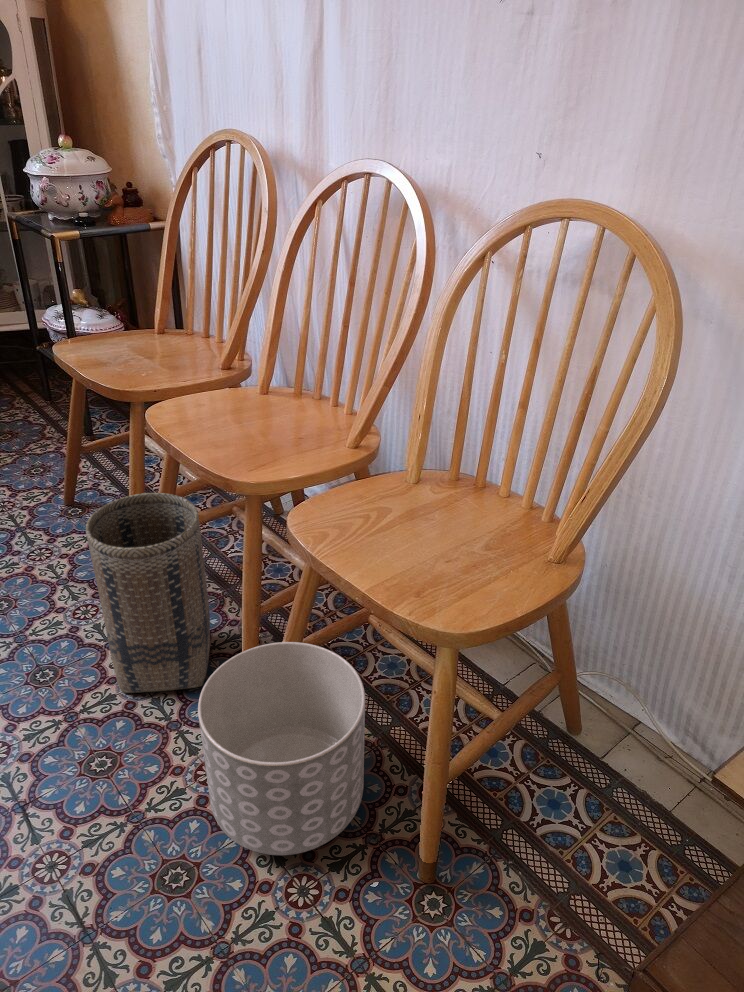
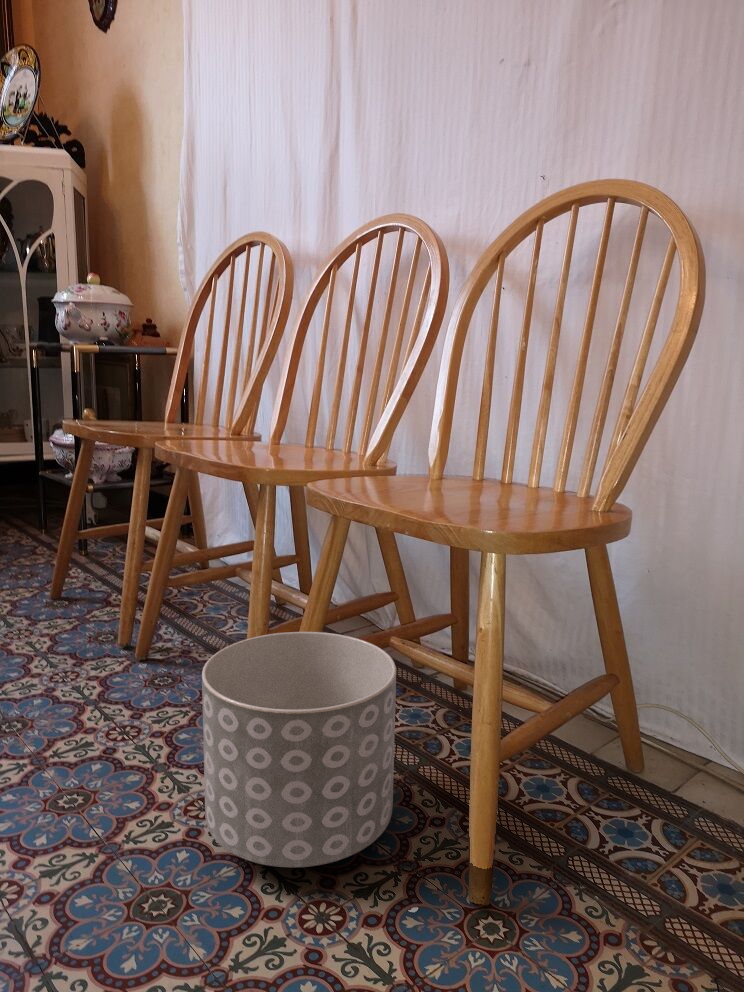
basket: present [86,493,210,693] -> none [87,513,209,738]

